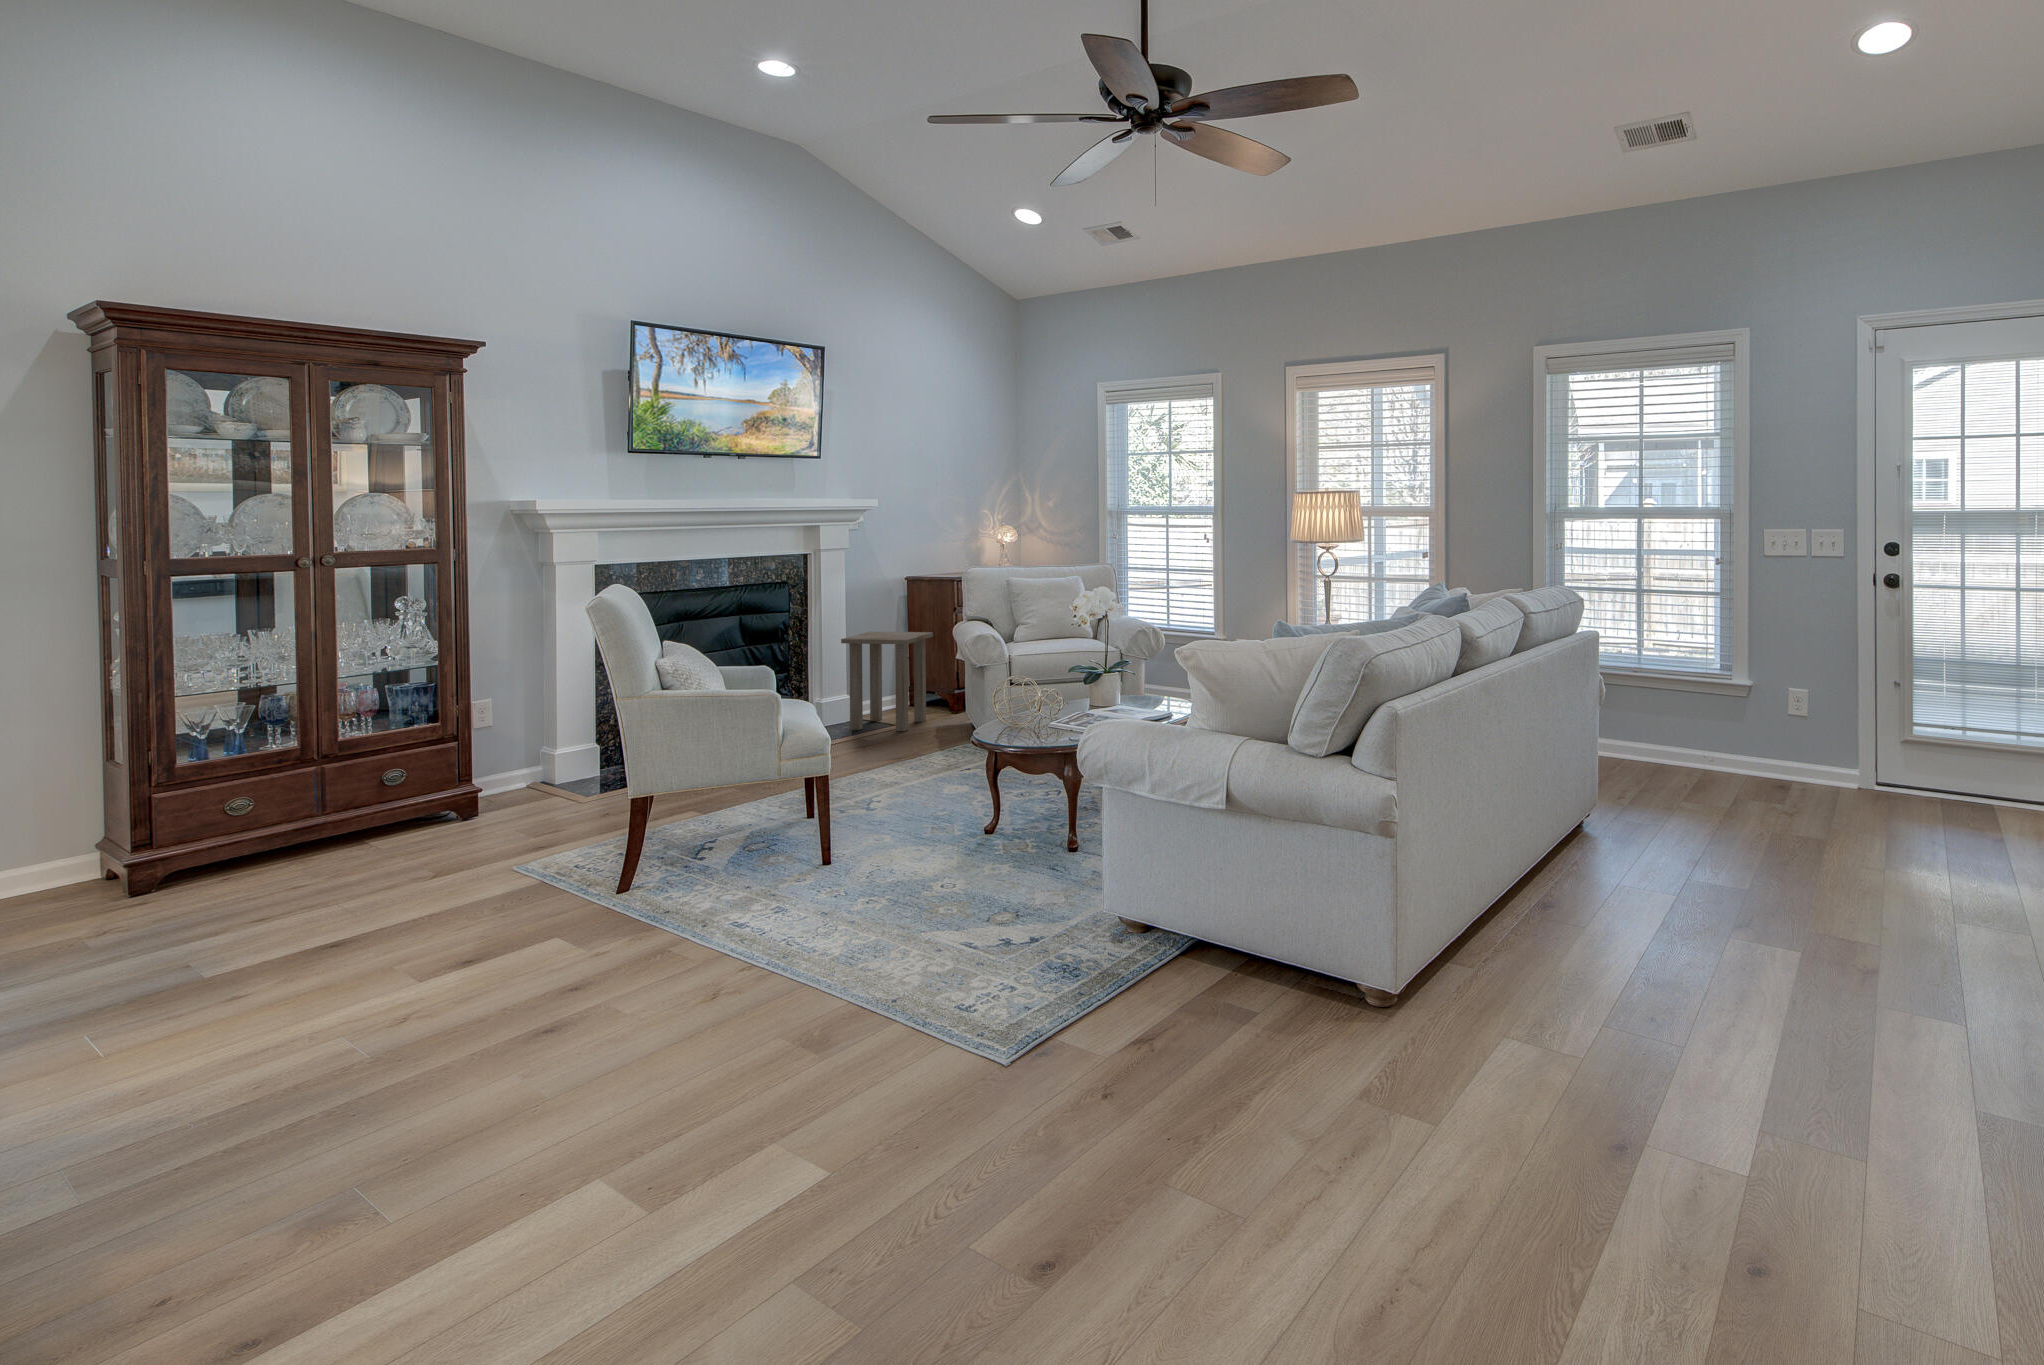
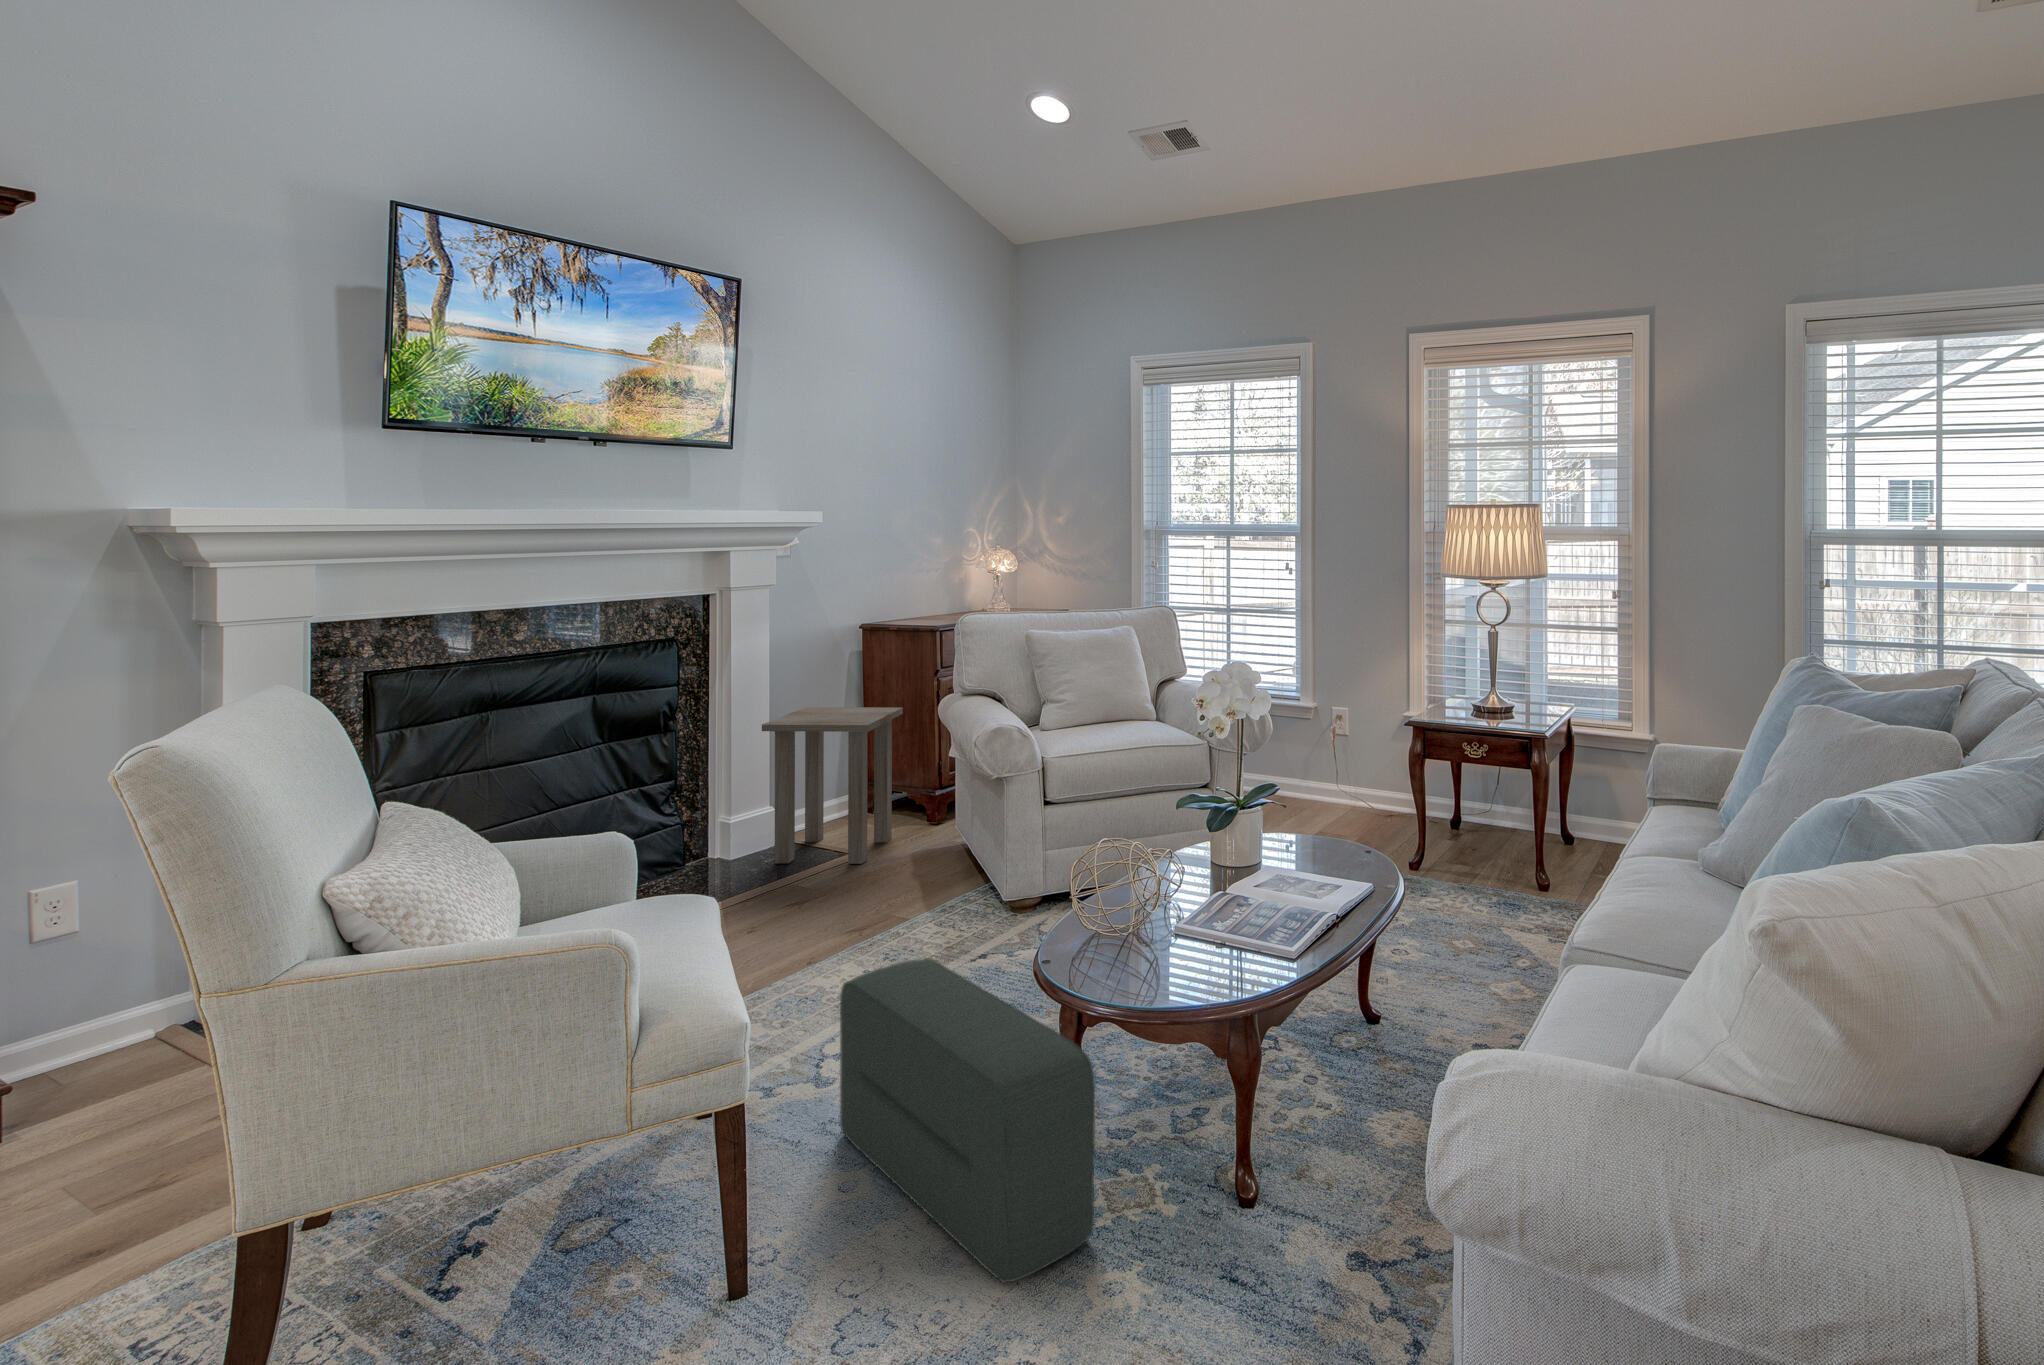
pouf: none [875,743,991,872] -> present [840,958,1095,1283]

